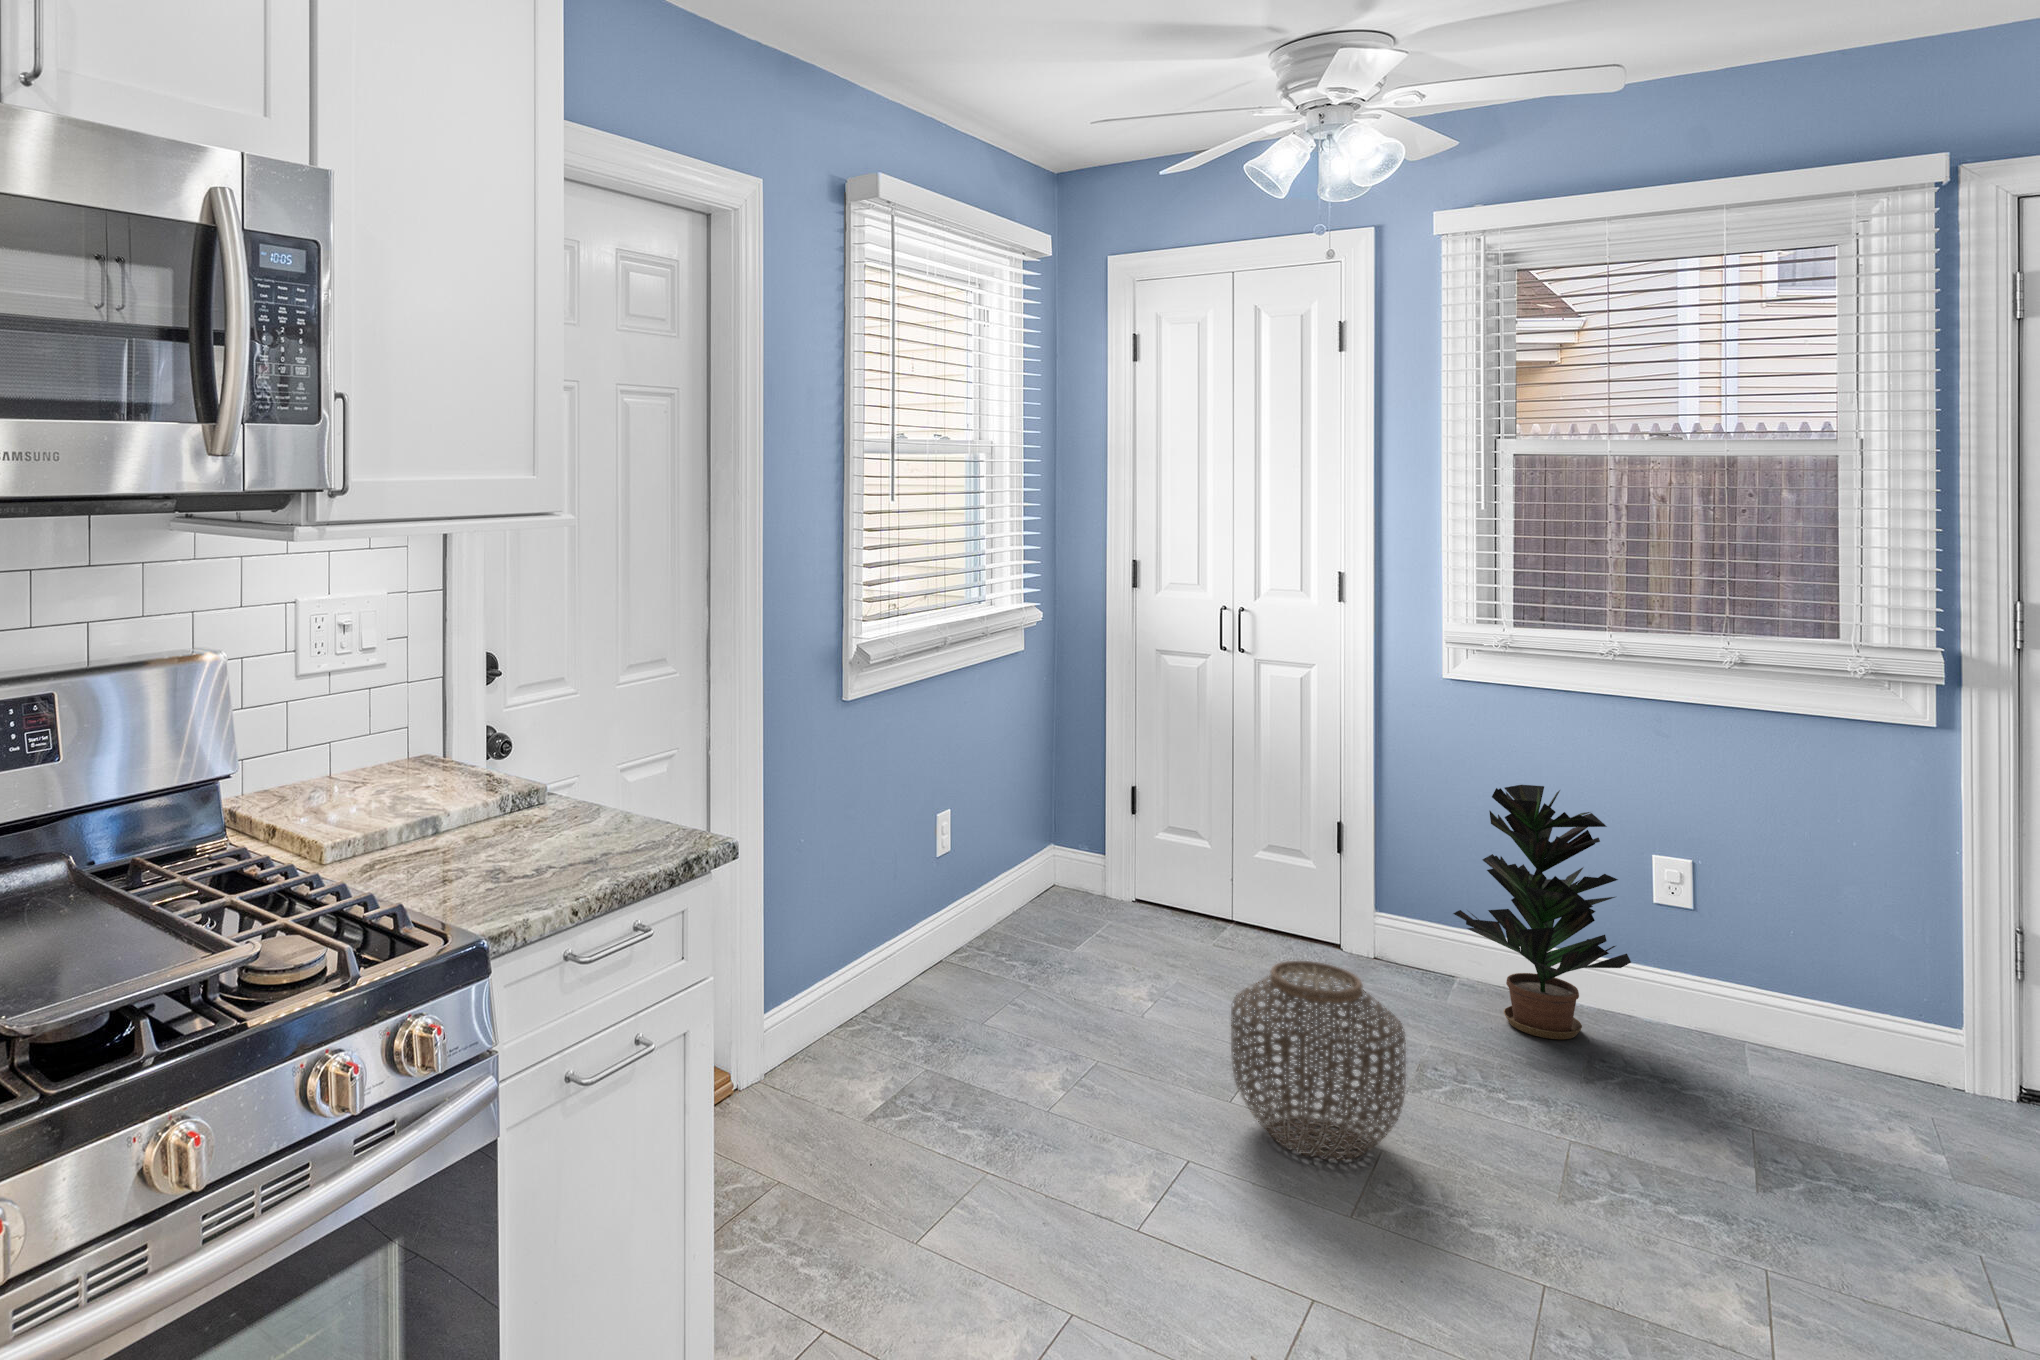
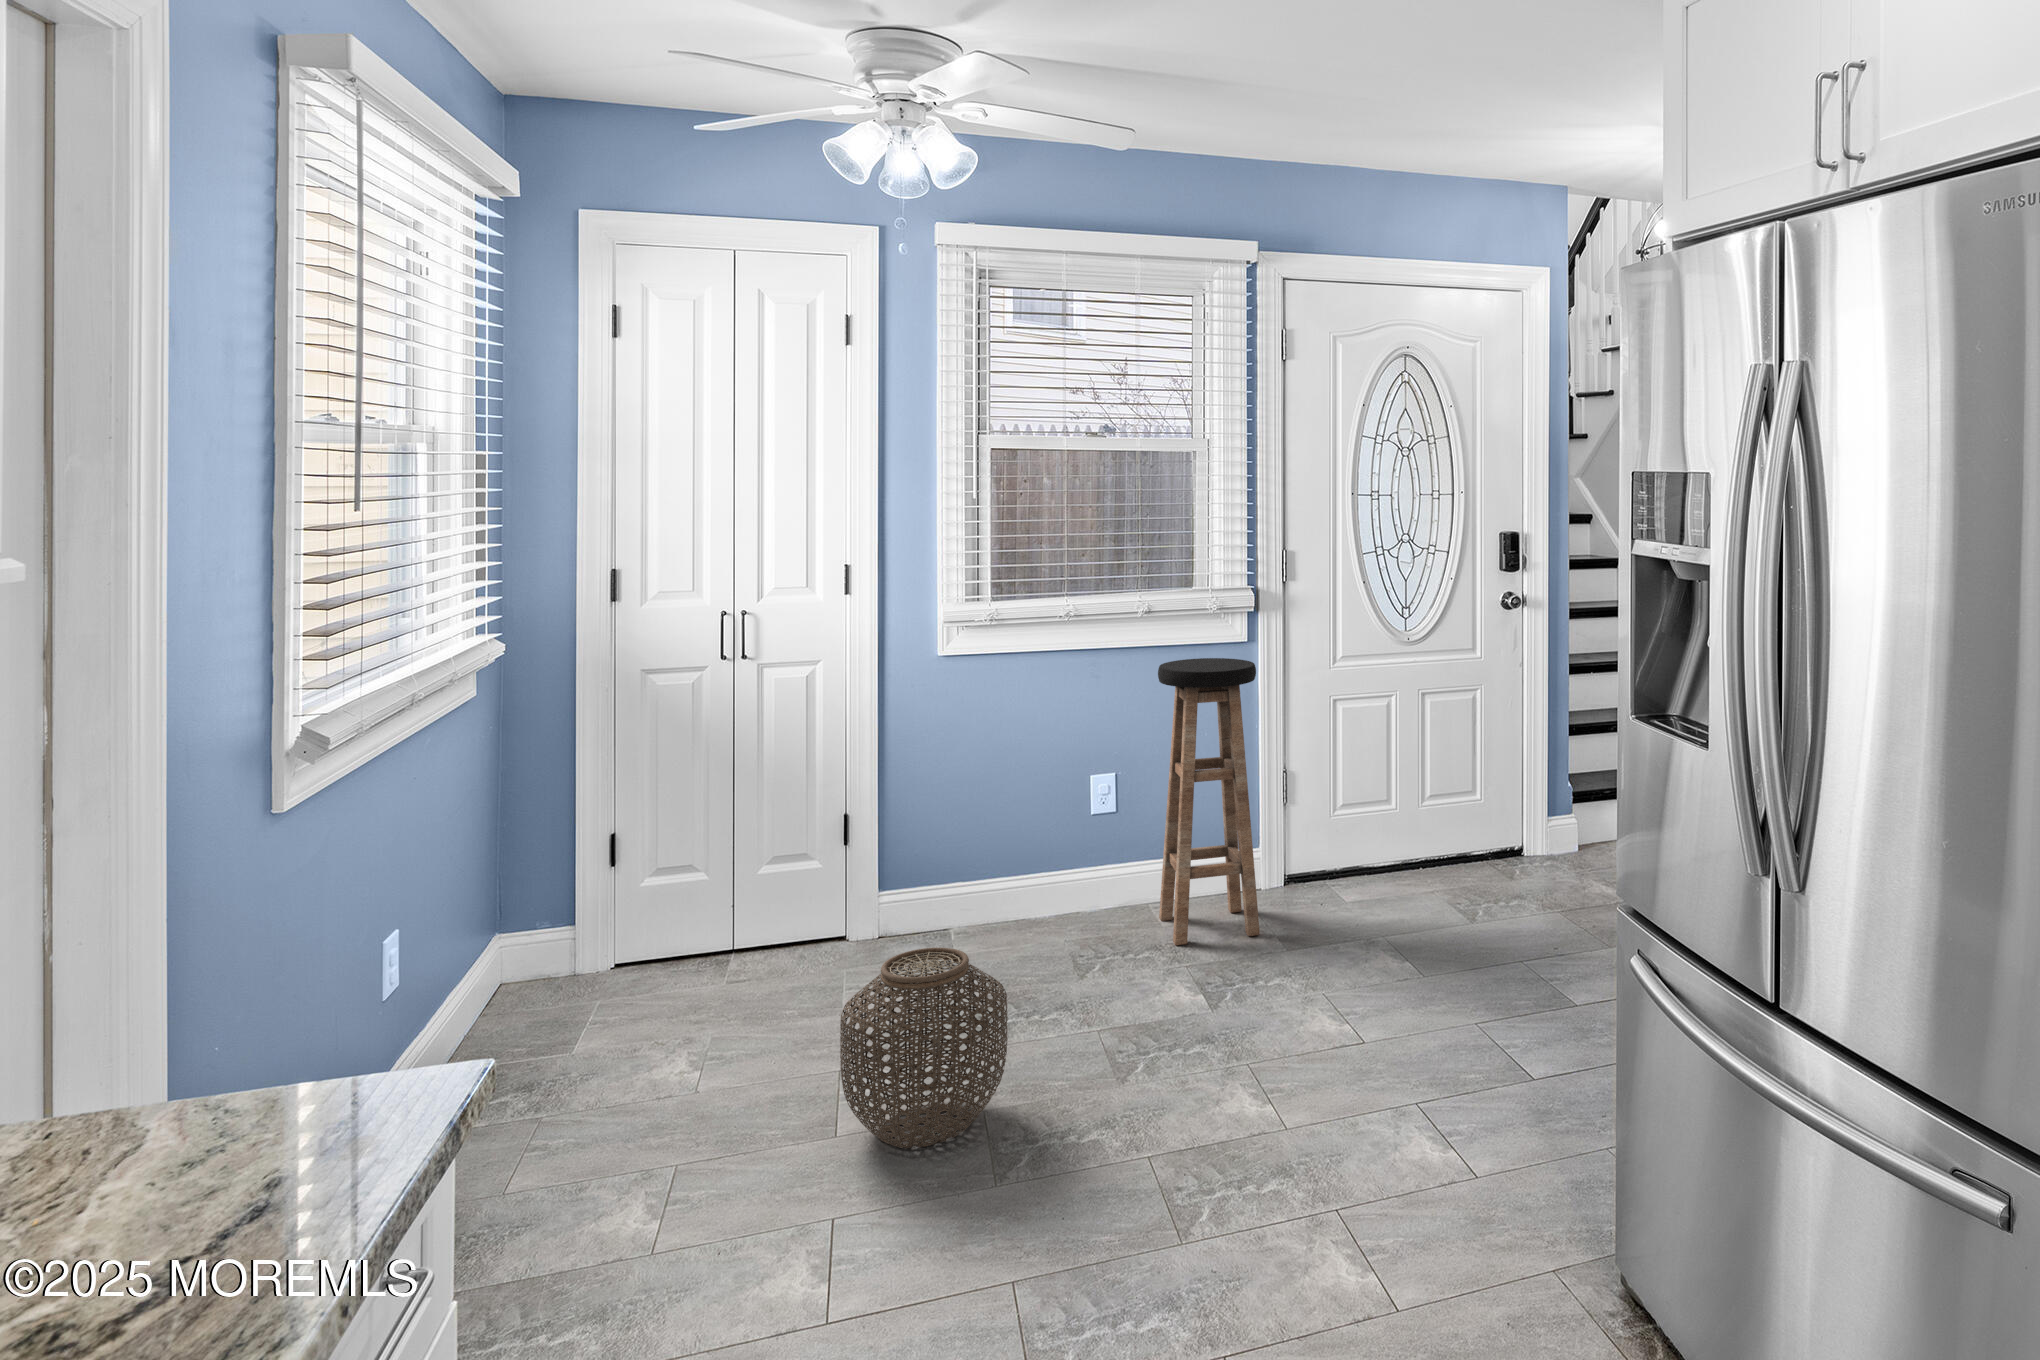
bar stool: none [1725,725,1893,1116] -> present [1158,658,1260,945]
potted plant: present [1453,785,1631,1039] -> none [966,740,1105,961]

